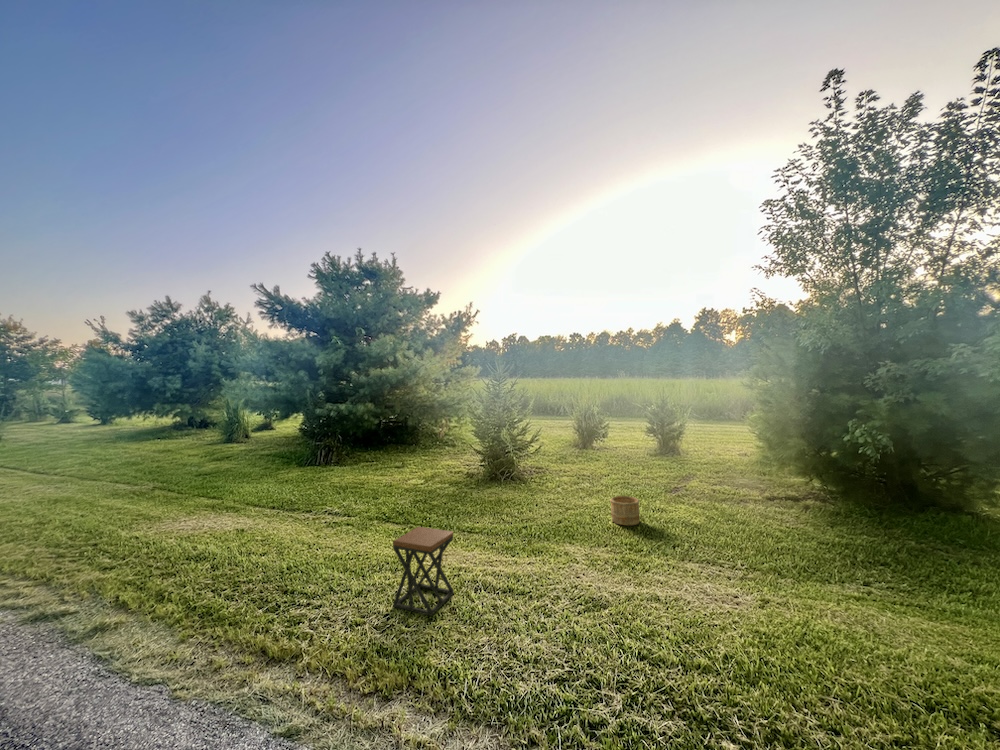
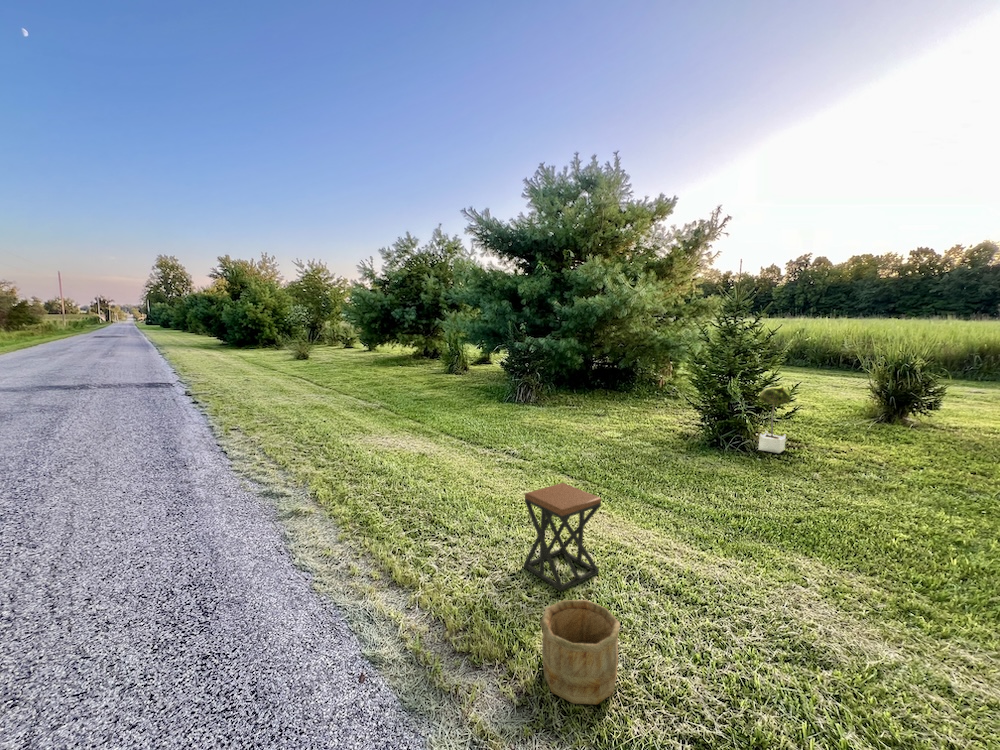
potted tree: none [522,432,541,479] -> present [759,386,792,453]
wooden bucket: present [610,496,640,525] -> present [540,600,620,704]

